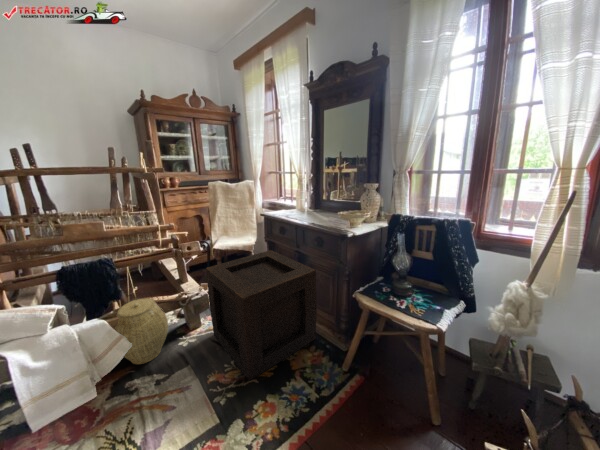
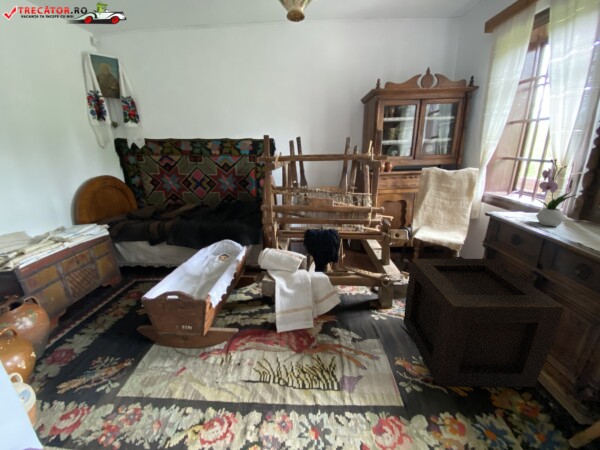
flower arrangement: none [287,166,308,215] -> present [536,159,575,227]
woven basket: present [115,298,168,364] -> none [328,267,368,320]

